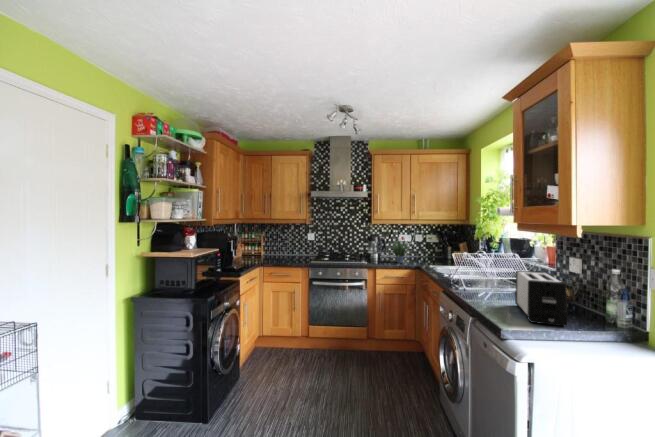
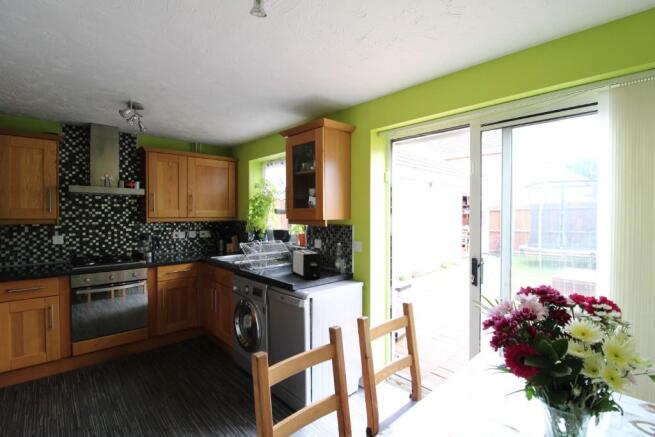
potted plant: present [389,242,409,263] -> none [166,231,195,259]

